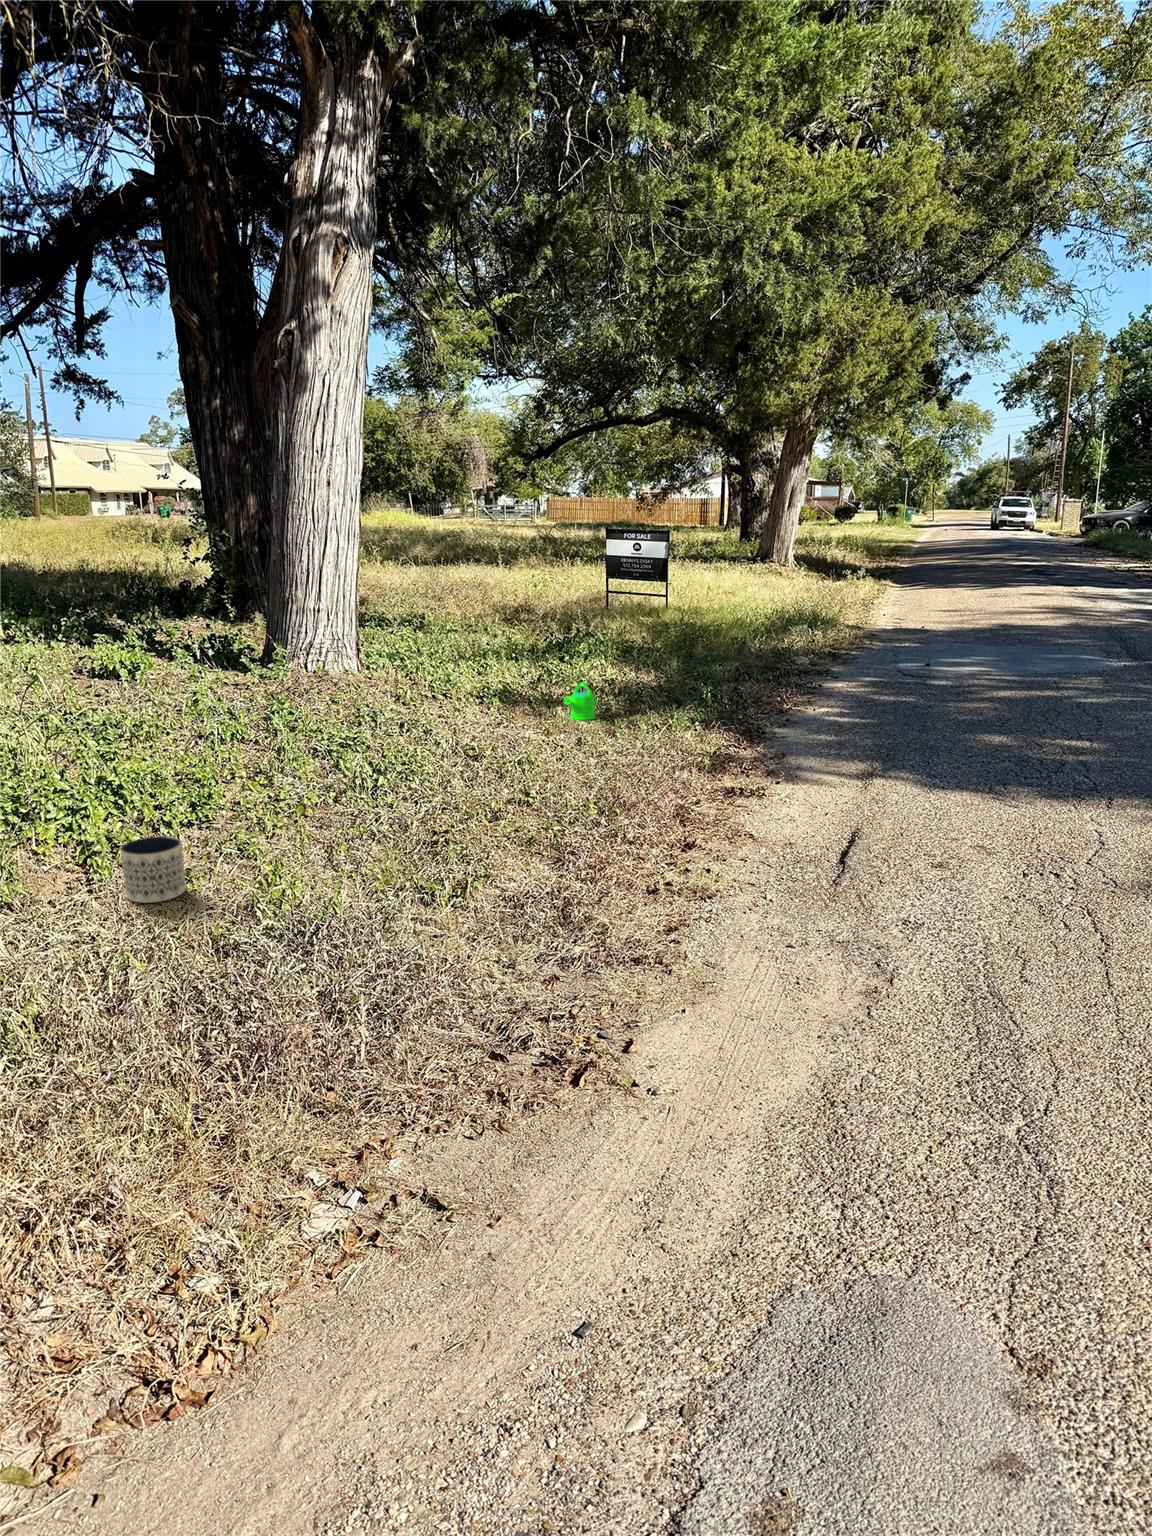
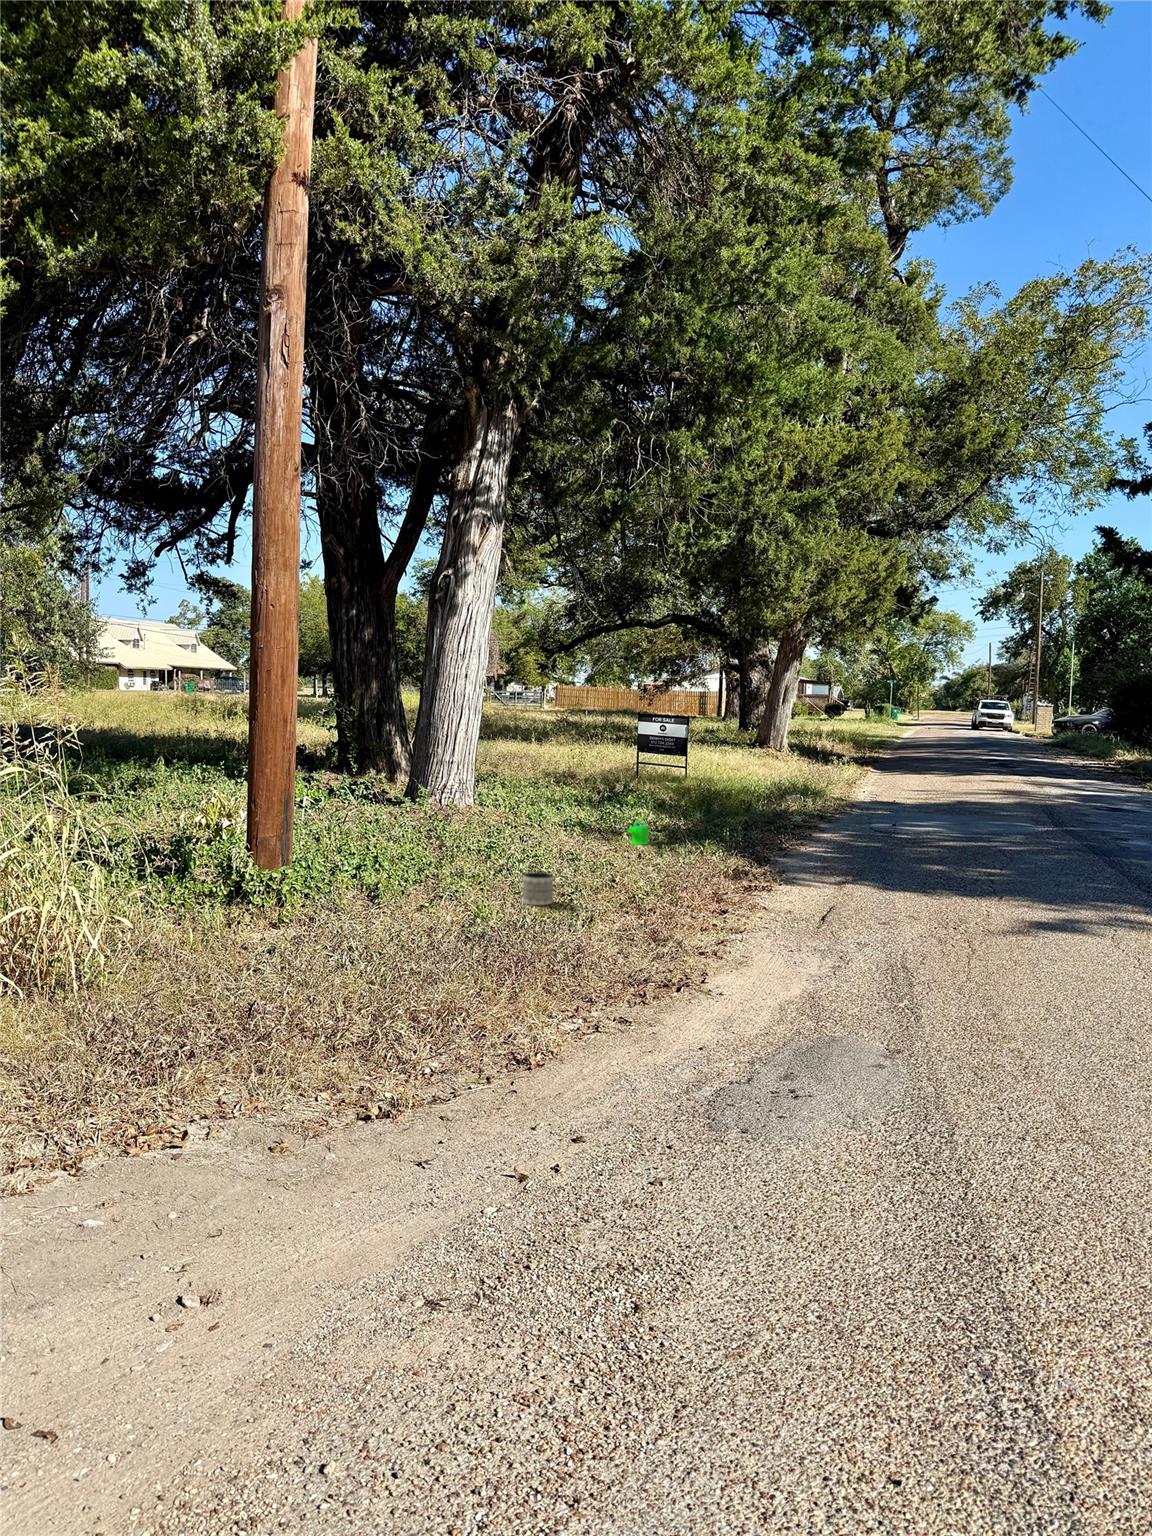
planter: present [121,836,186,903] -> present [523,872,554,905]

